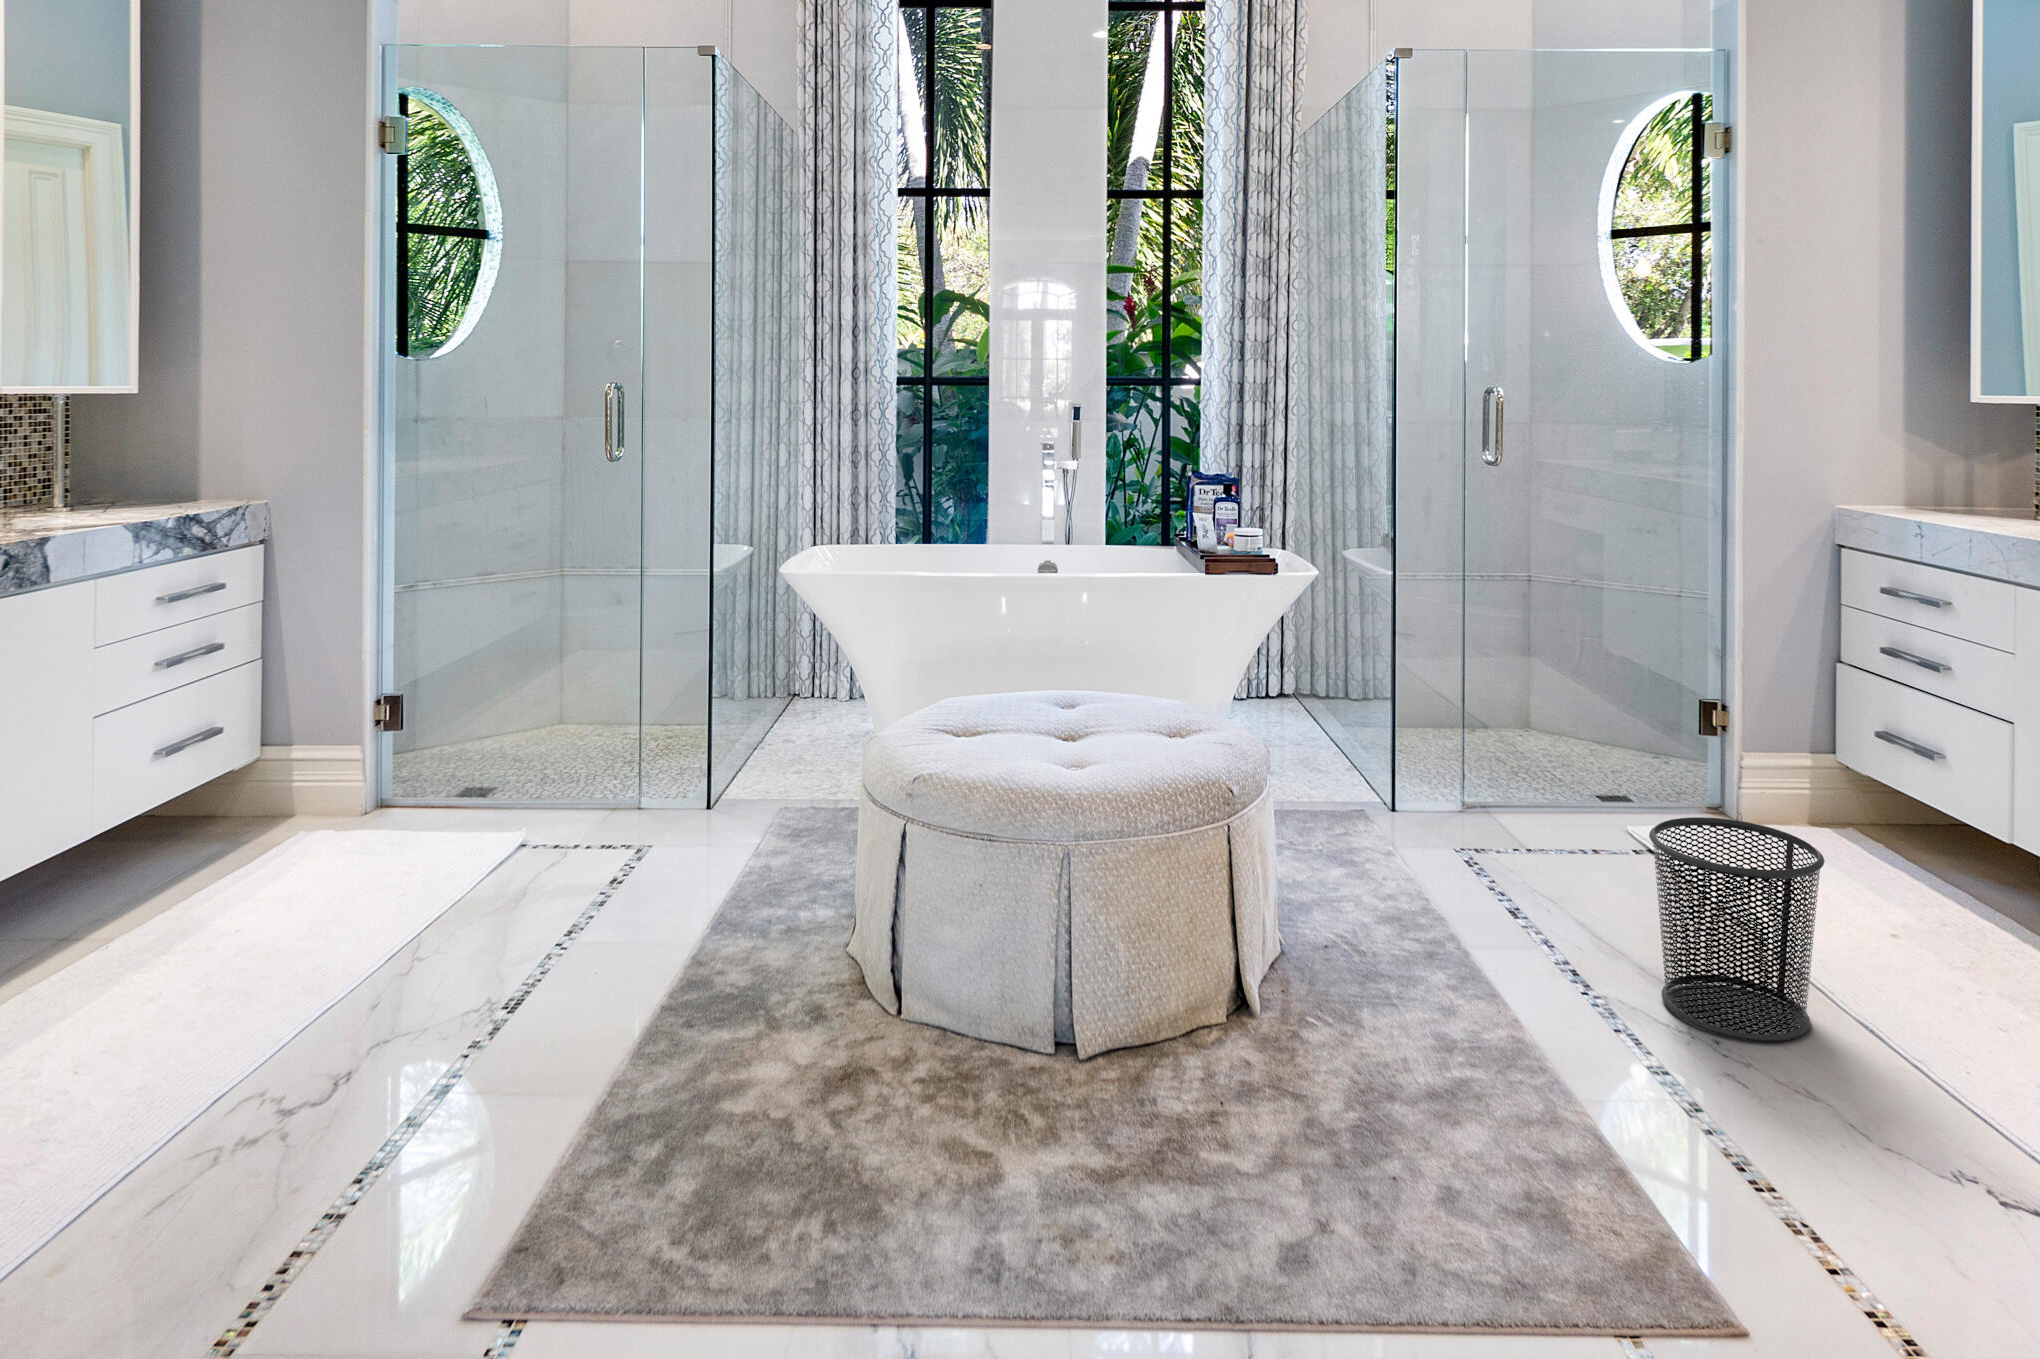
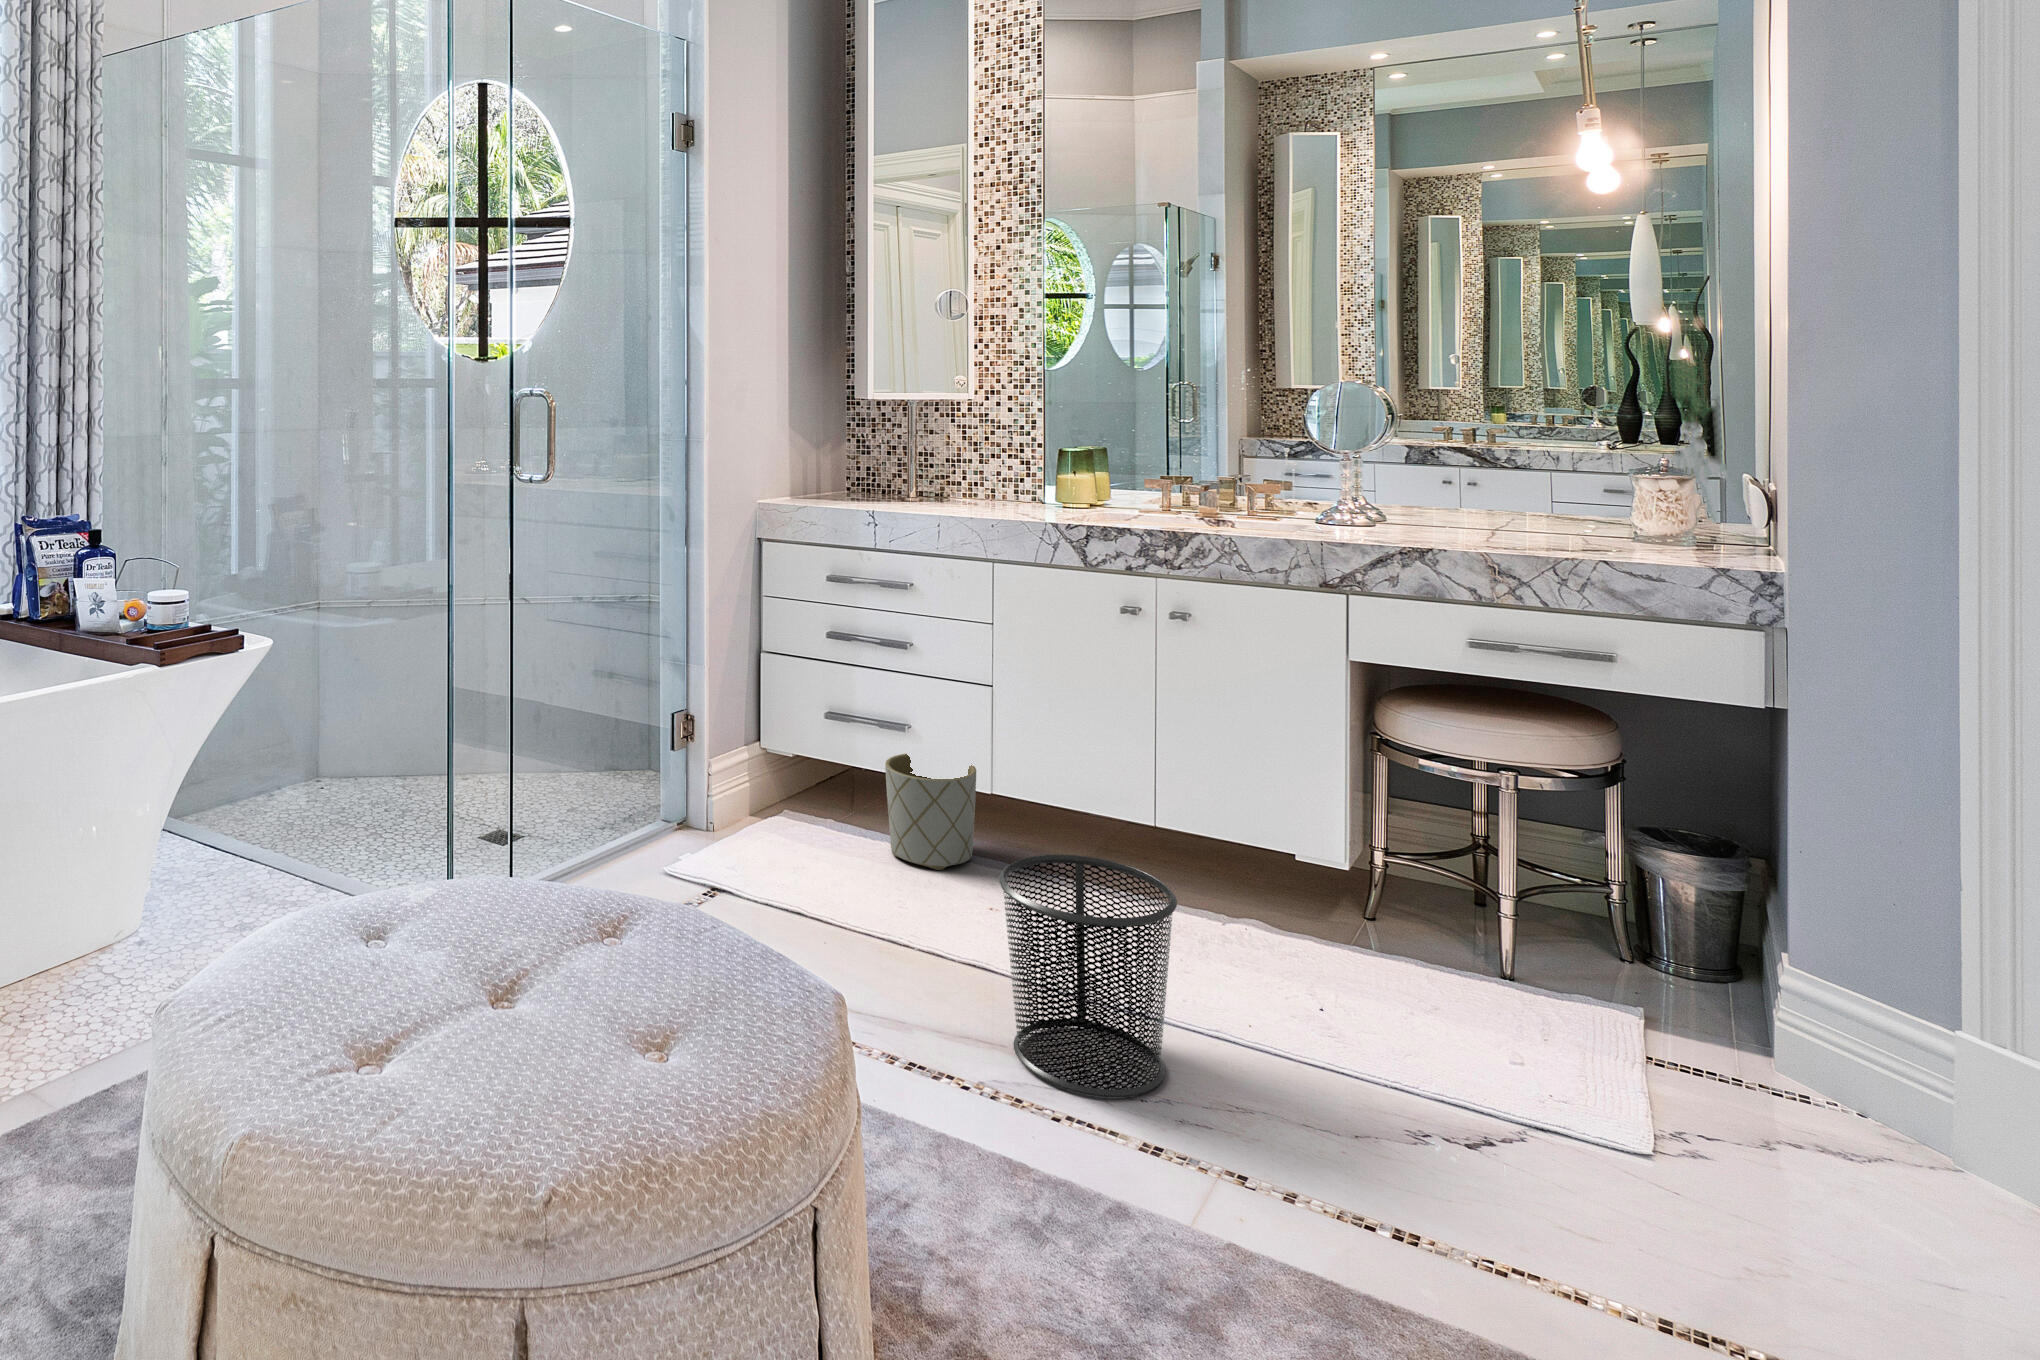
planter: none [1881,781,1994,907] -> present [885,754,976,870]

